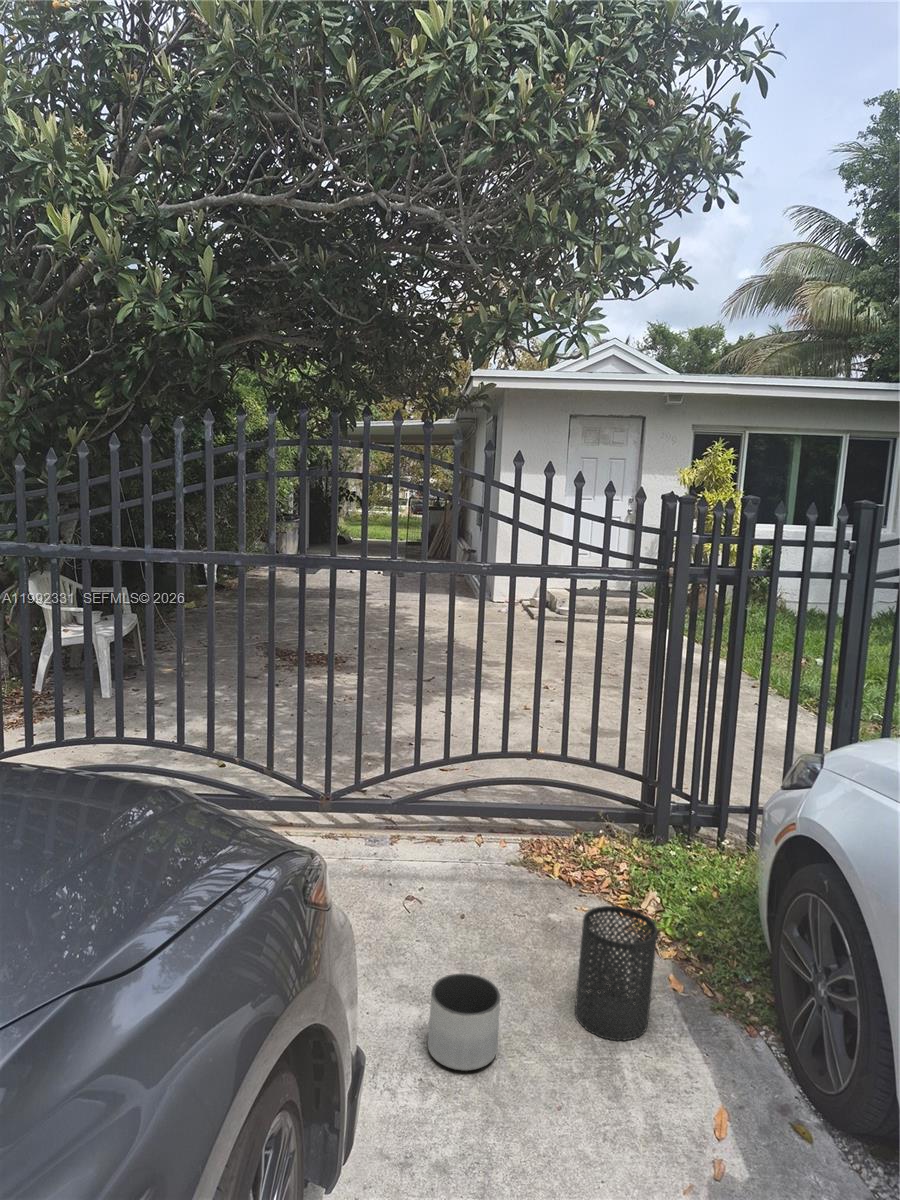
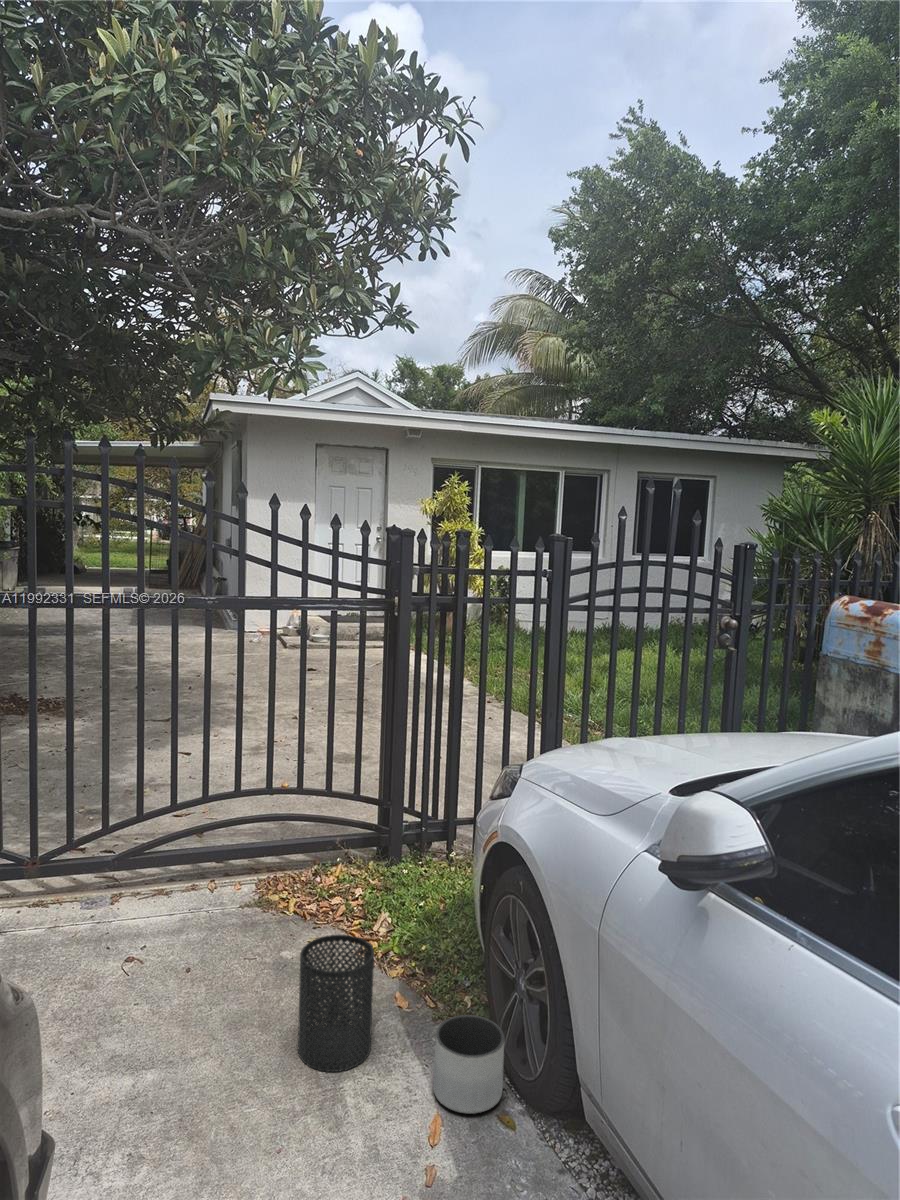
planter: present [428,973,500,1071] -> present [433,1015,504,1114]

